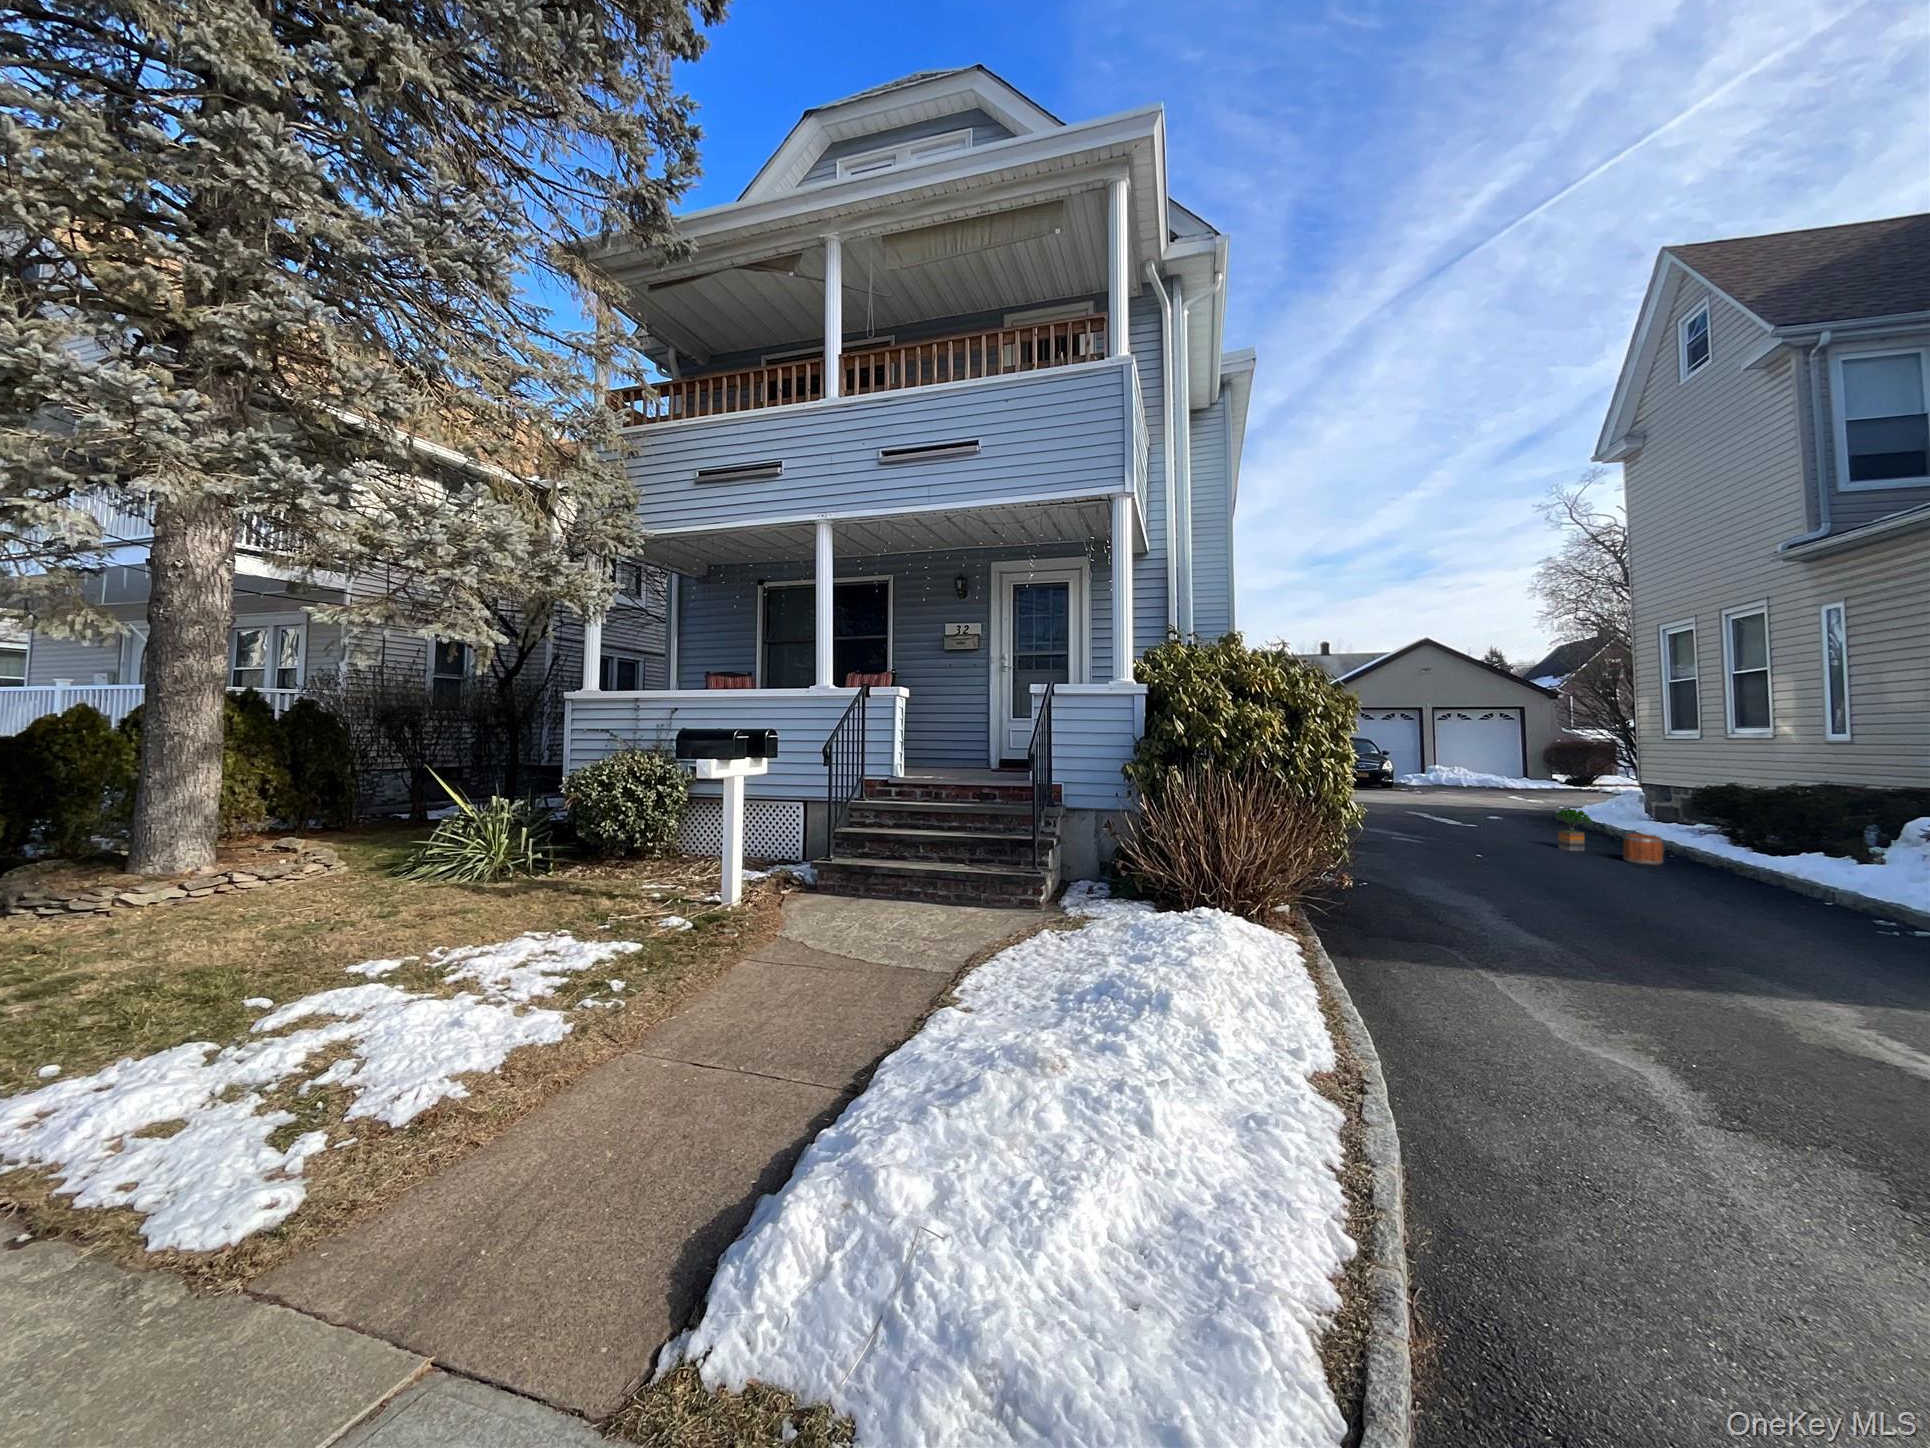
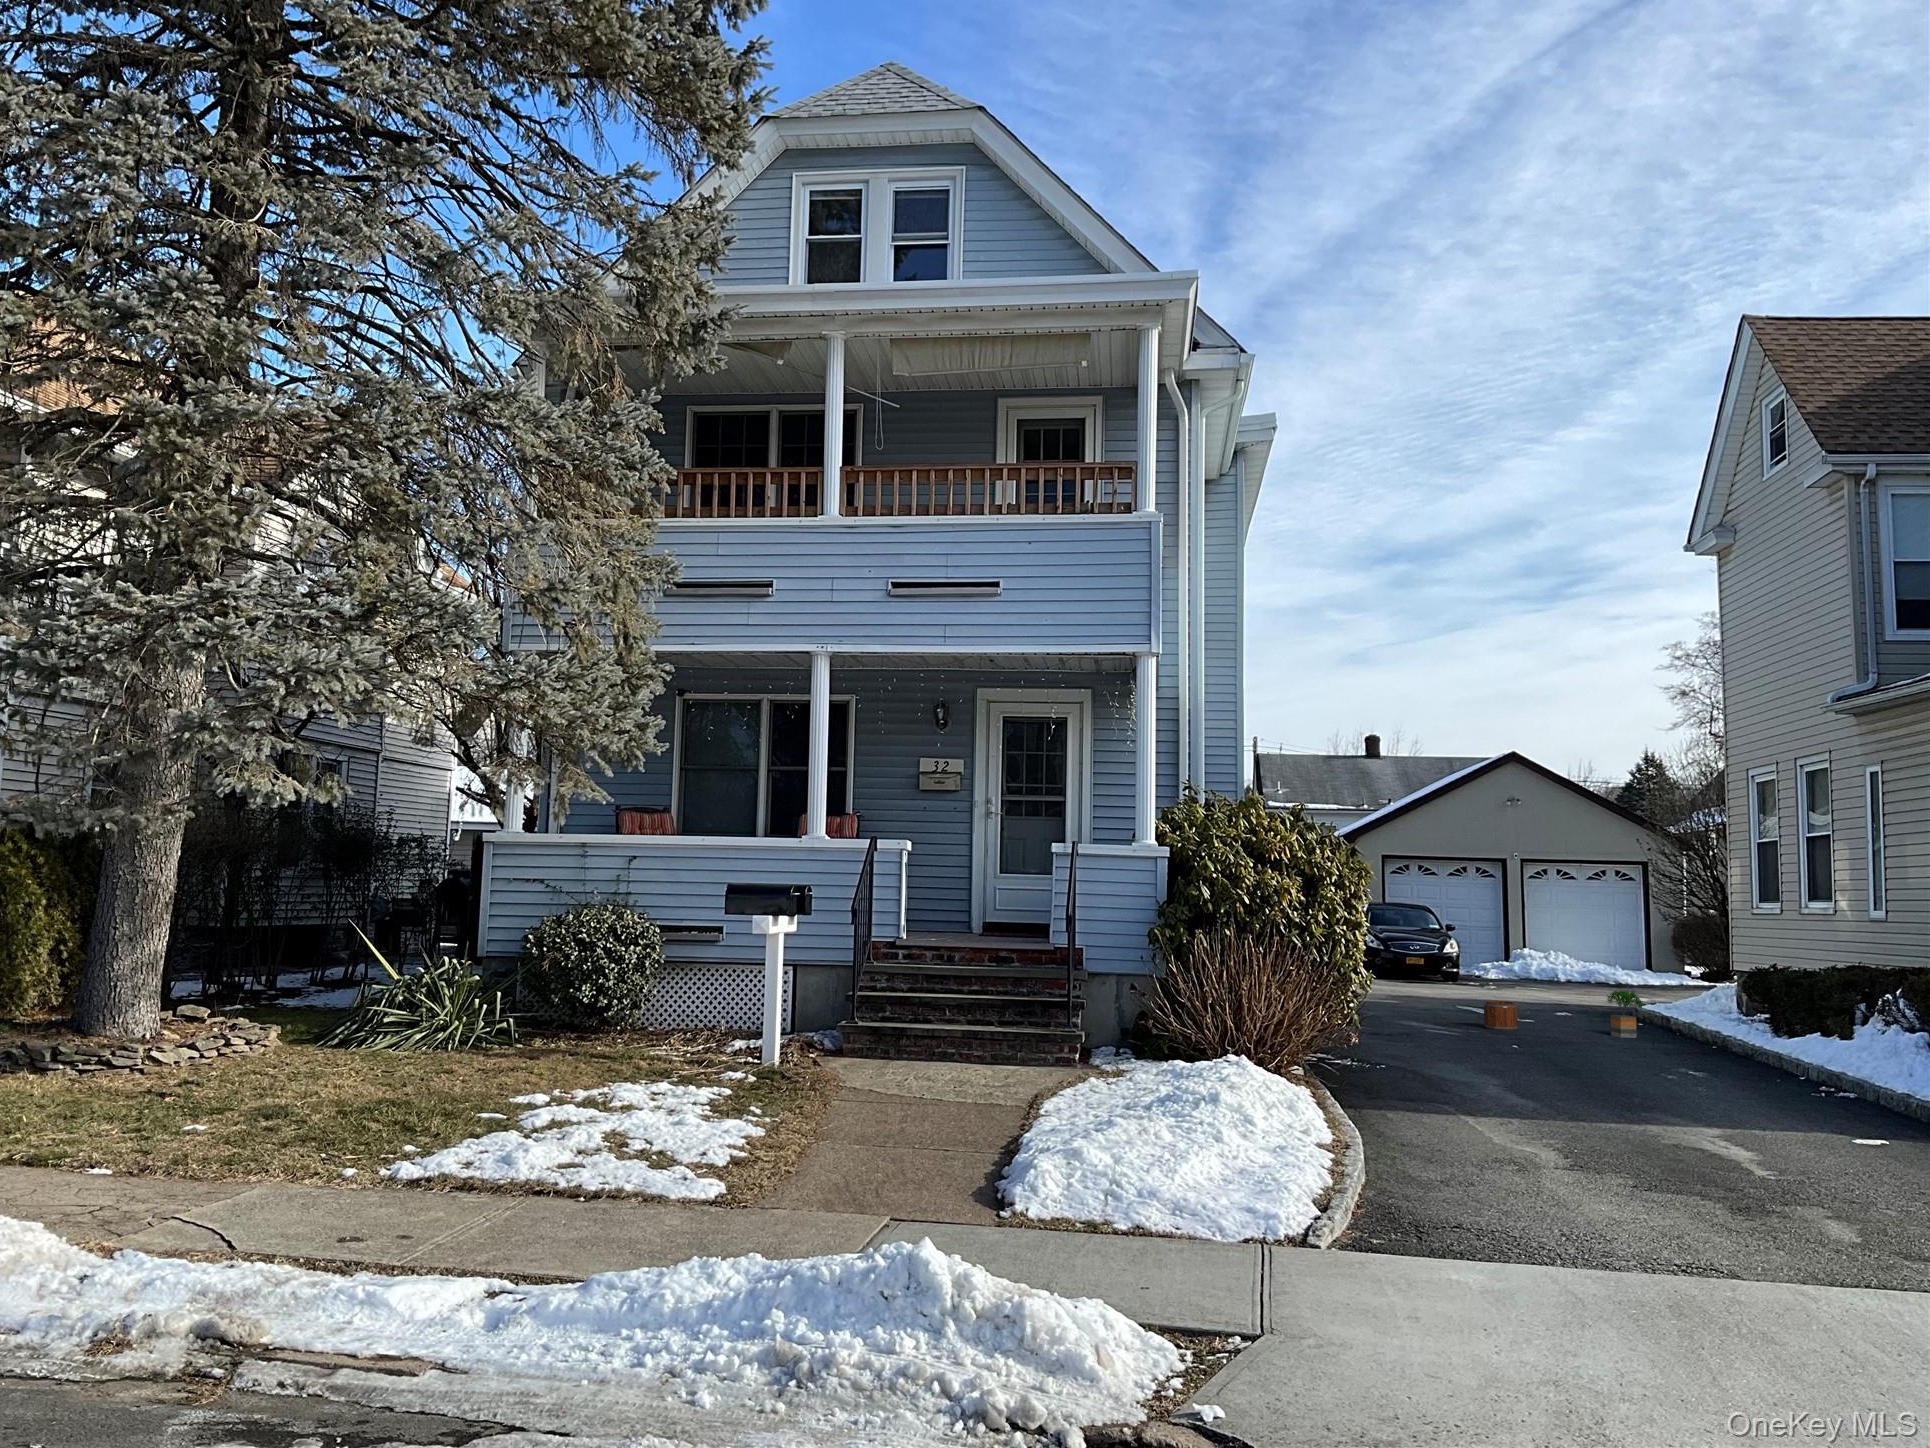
bucket: present [1623,834,1664,865] -> present [1484,1001,1518,1031]

